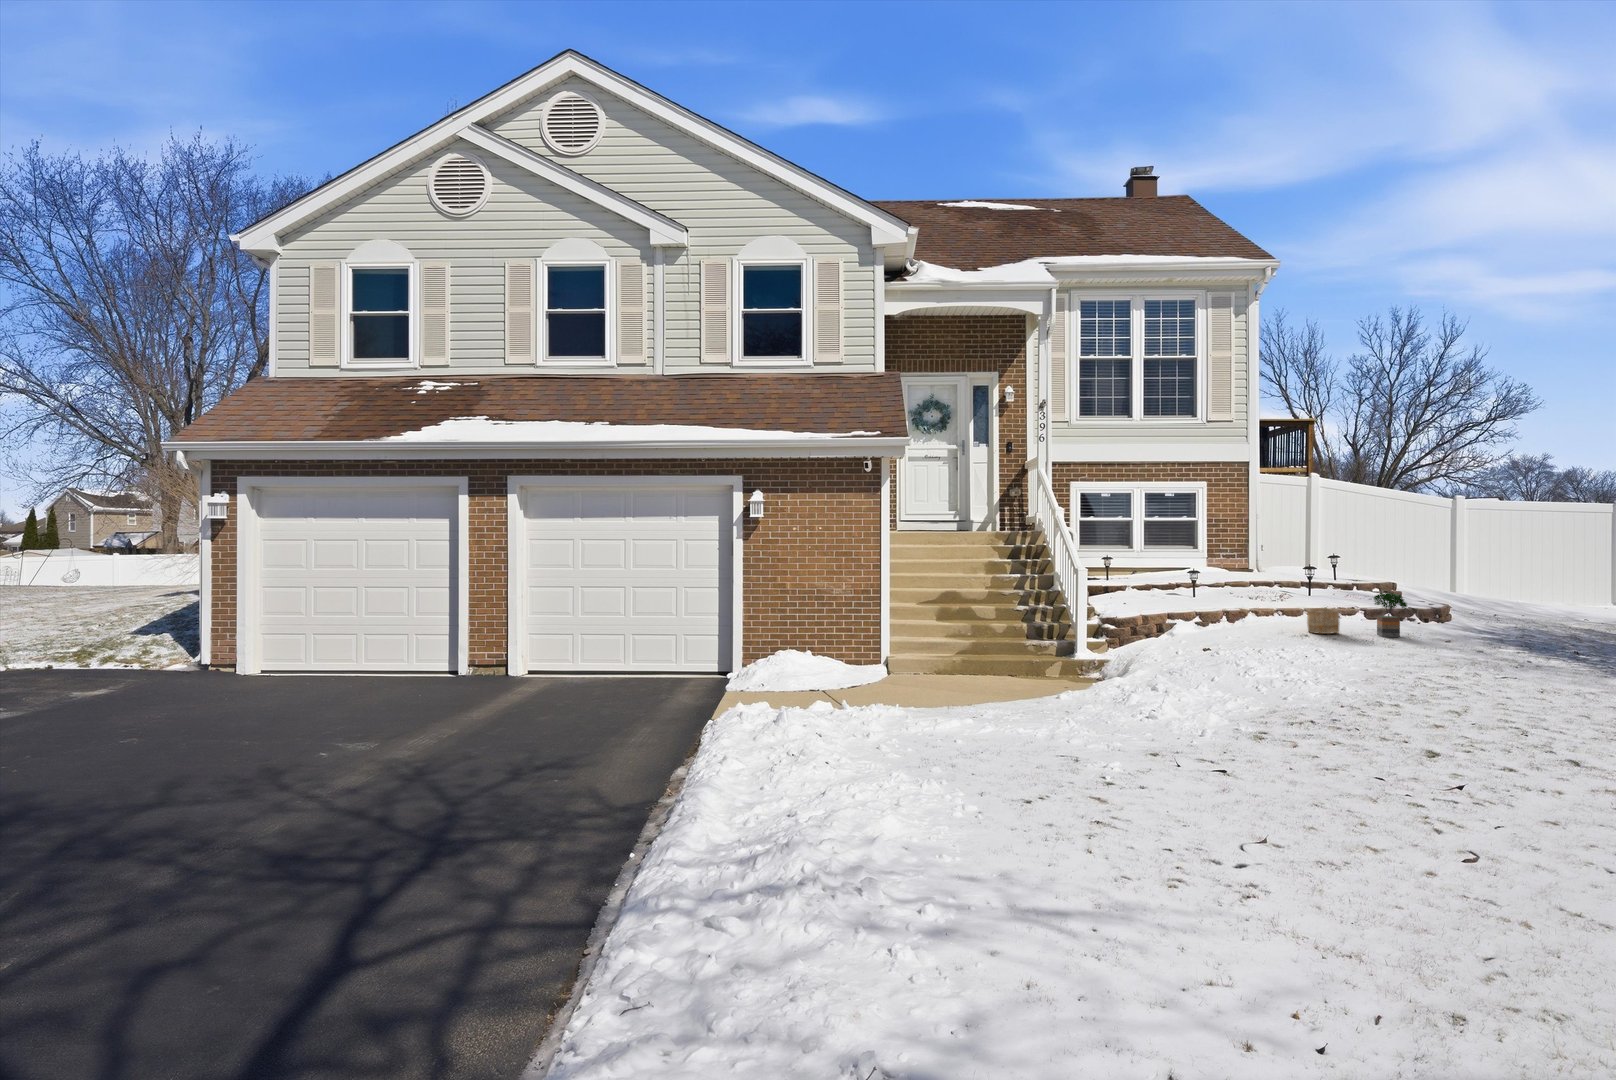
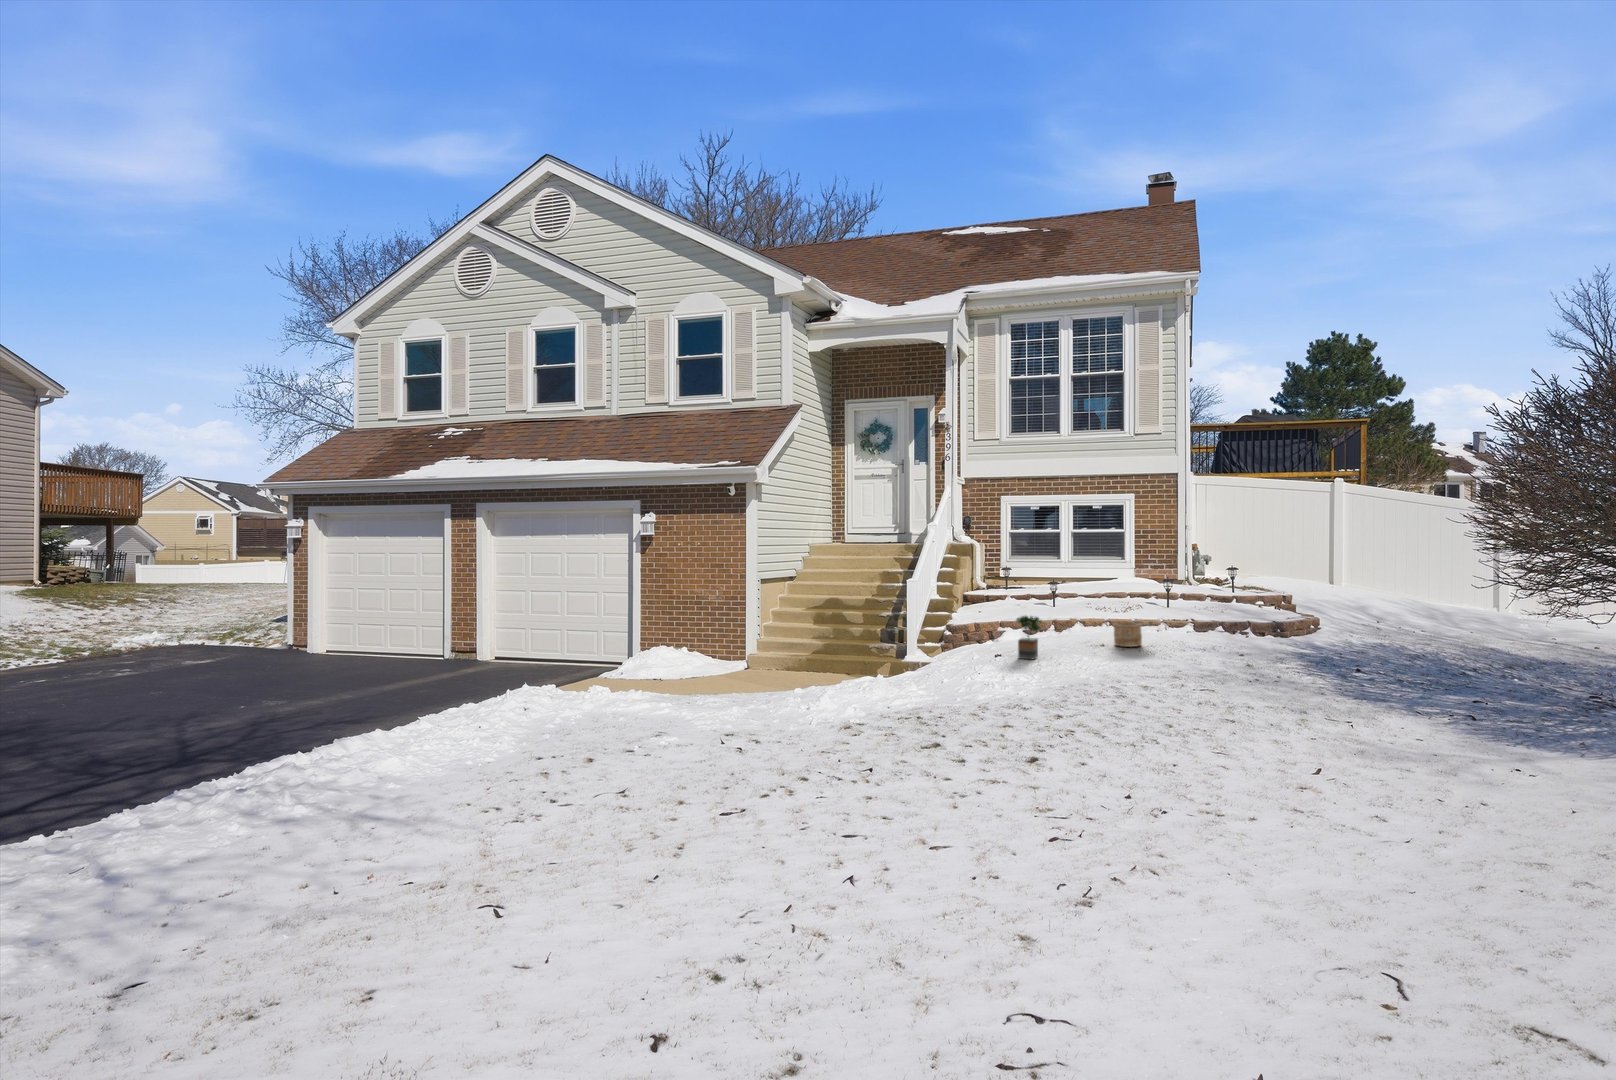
potted tree: present [1374,593,1407,637] -> present [1016,616,1042,660]

